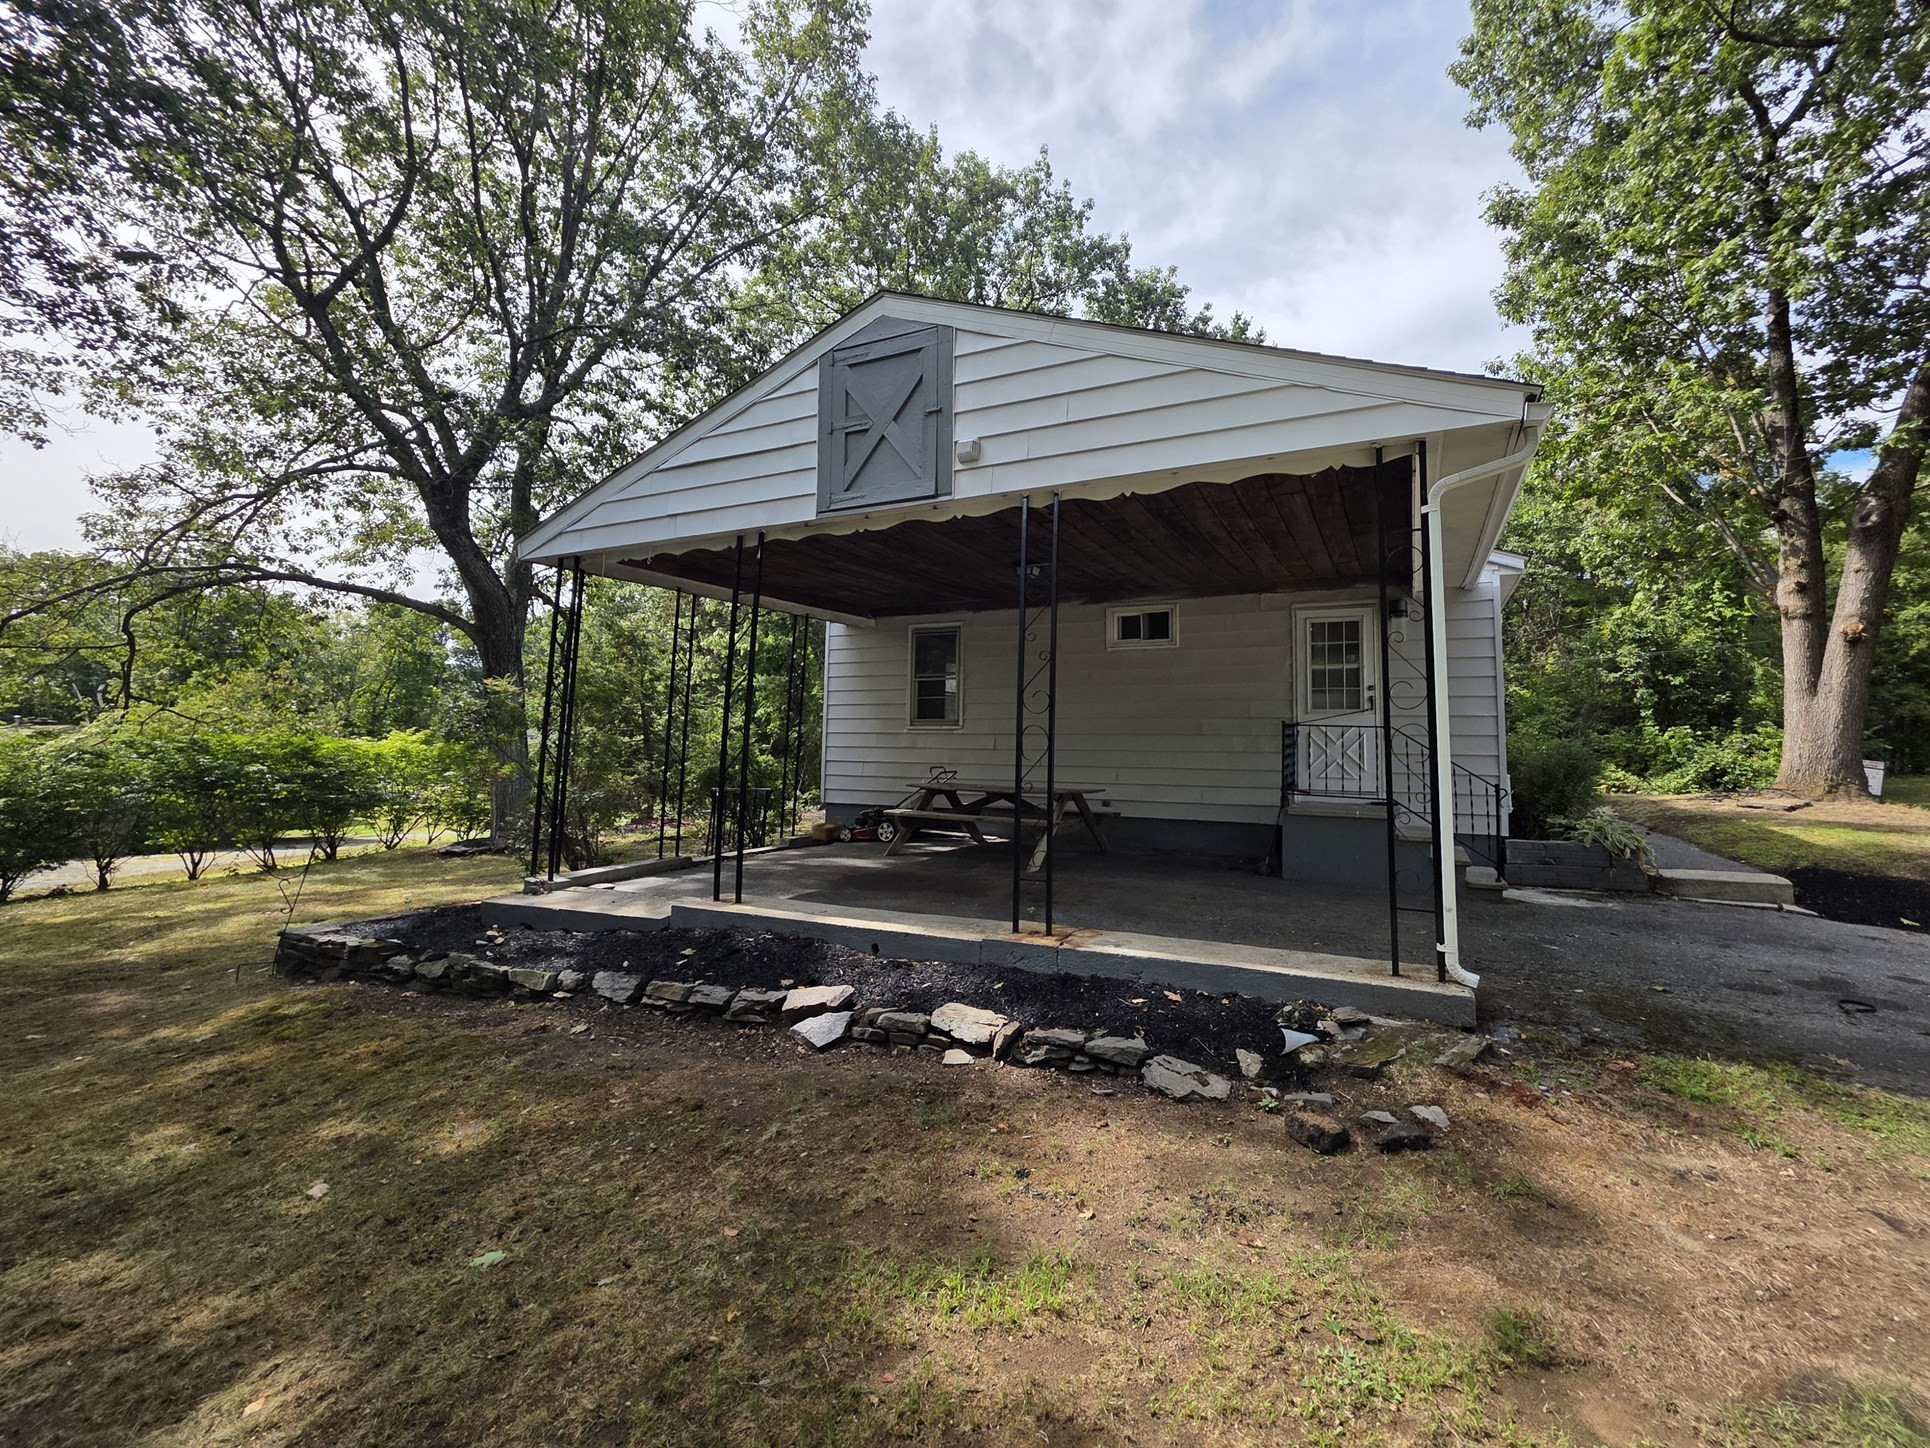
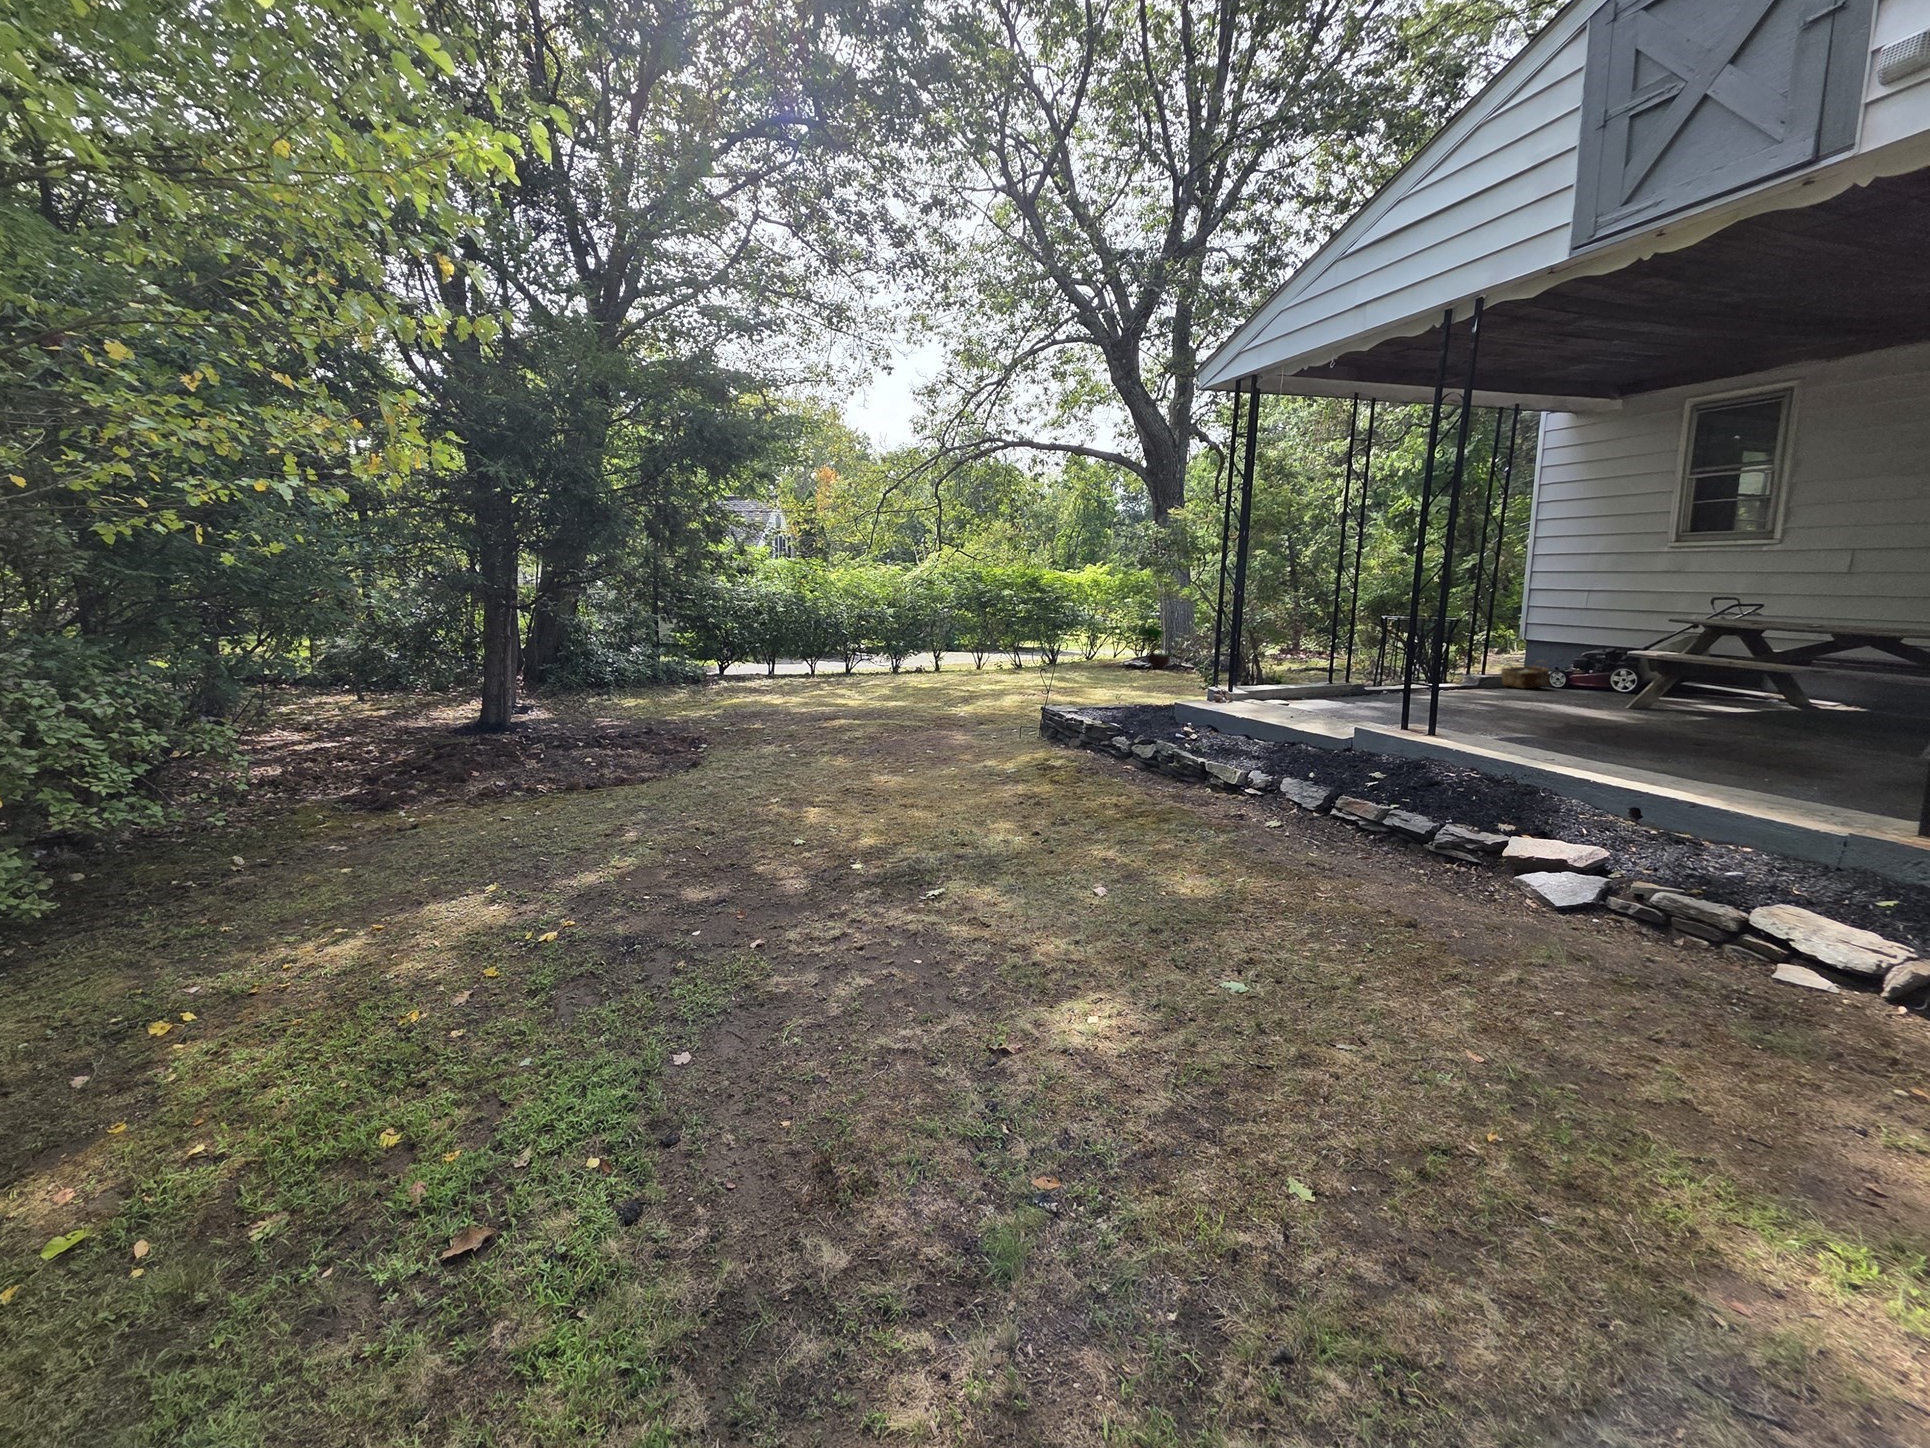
potted tree: none [462,795,505,853] -> present [1141,625,1170,669]

